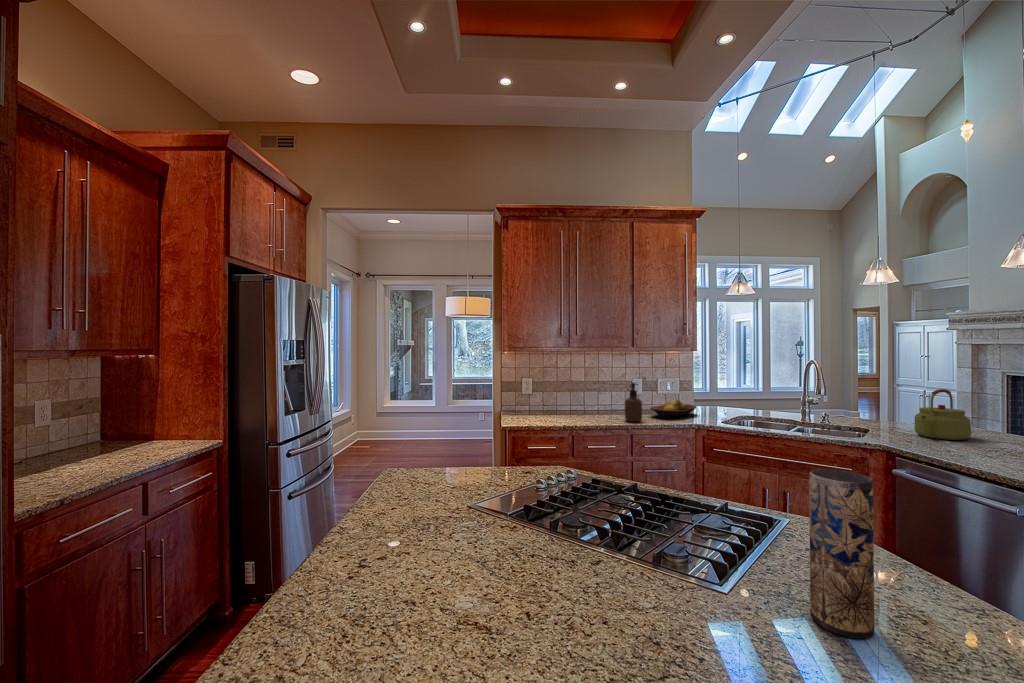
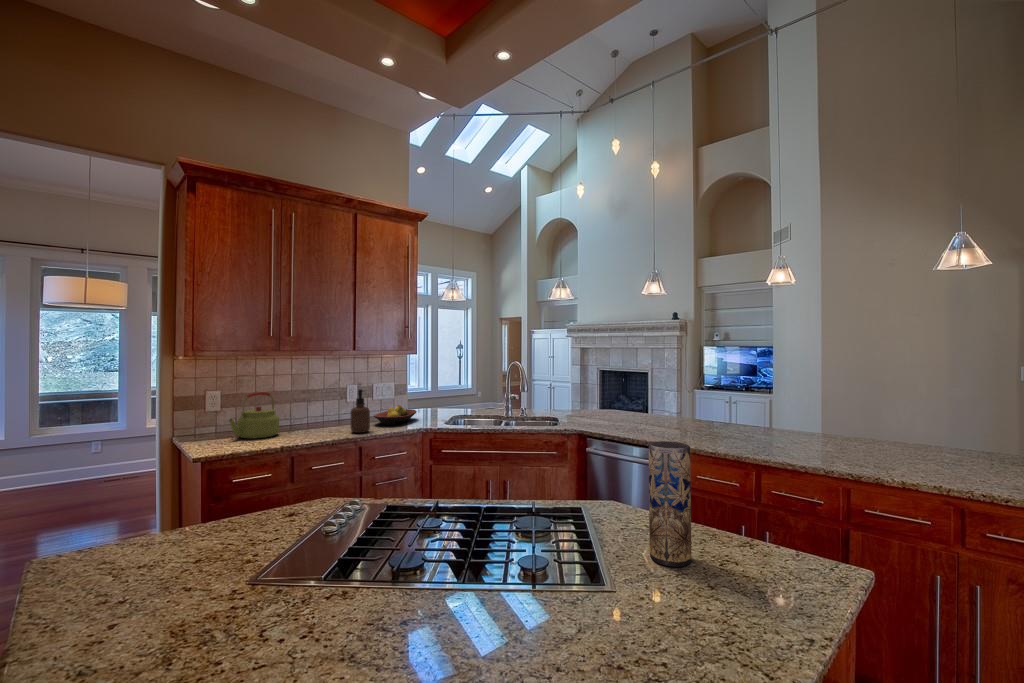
kettle: present [915,389,971,440] -> present [229,392,279,439]

